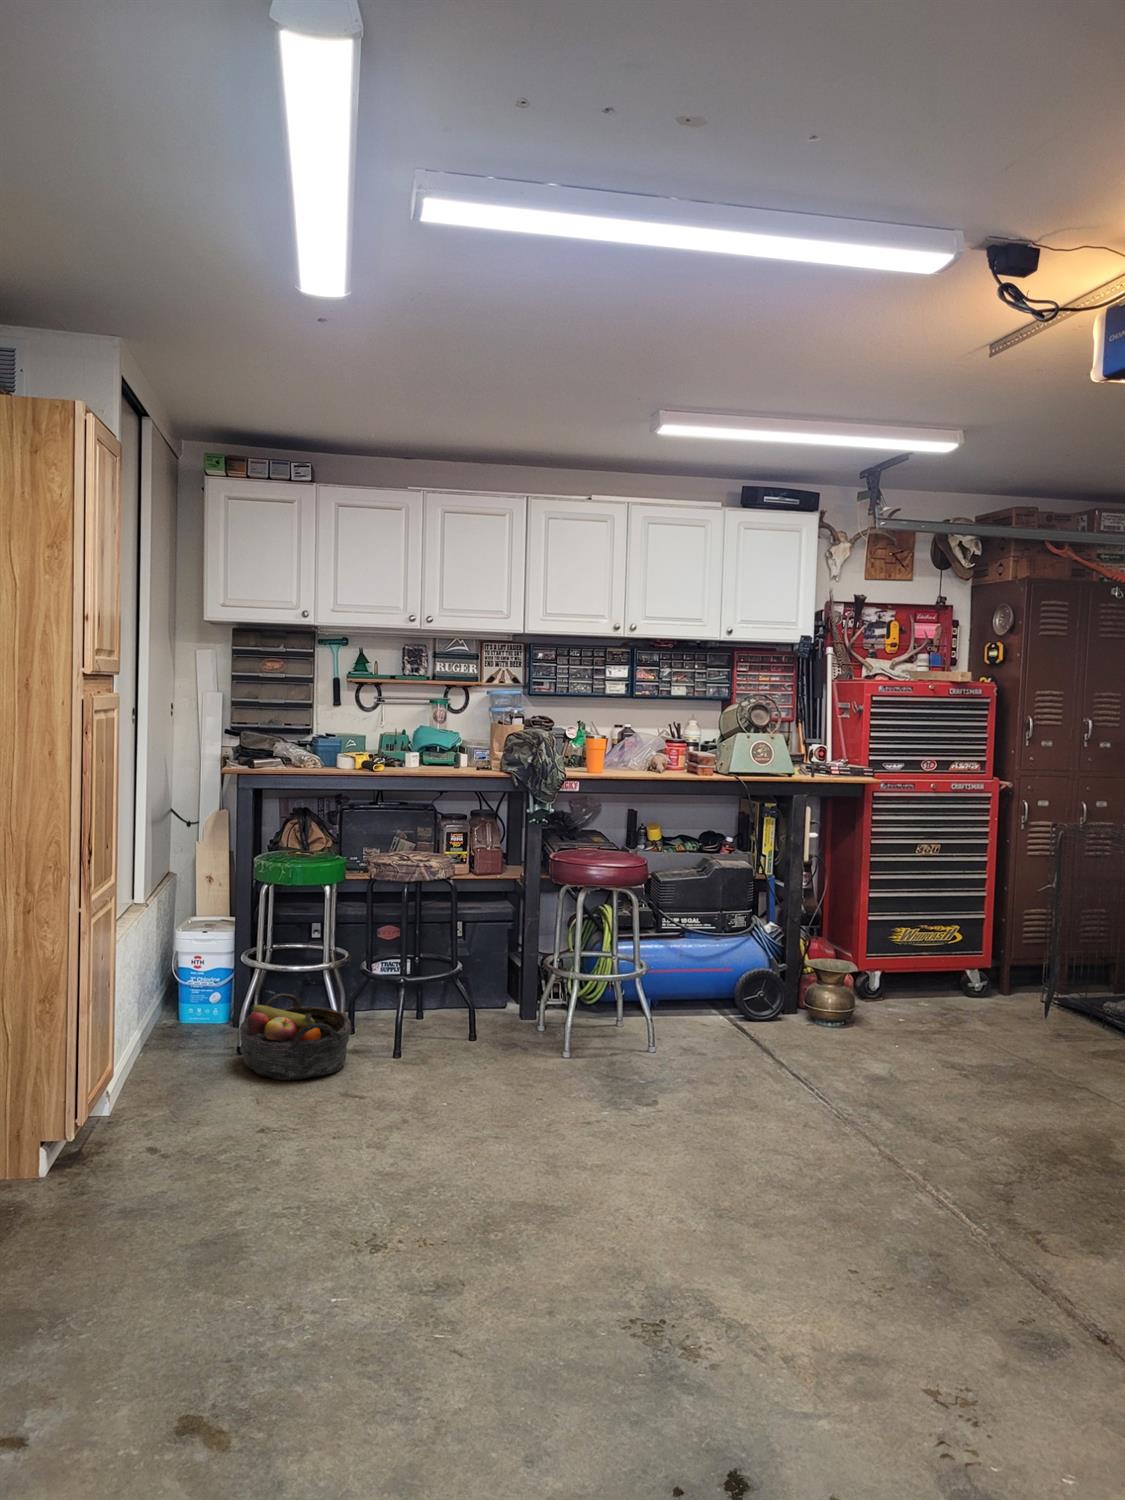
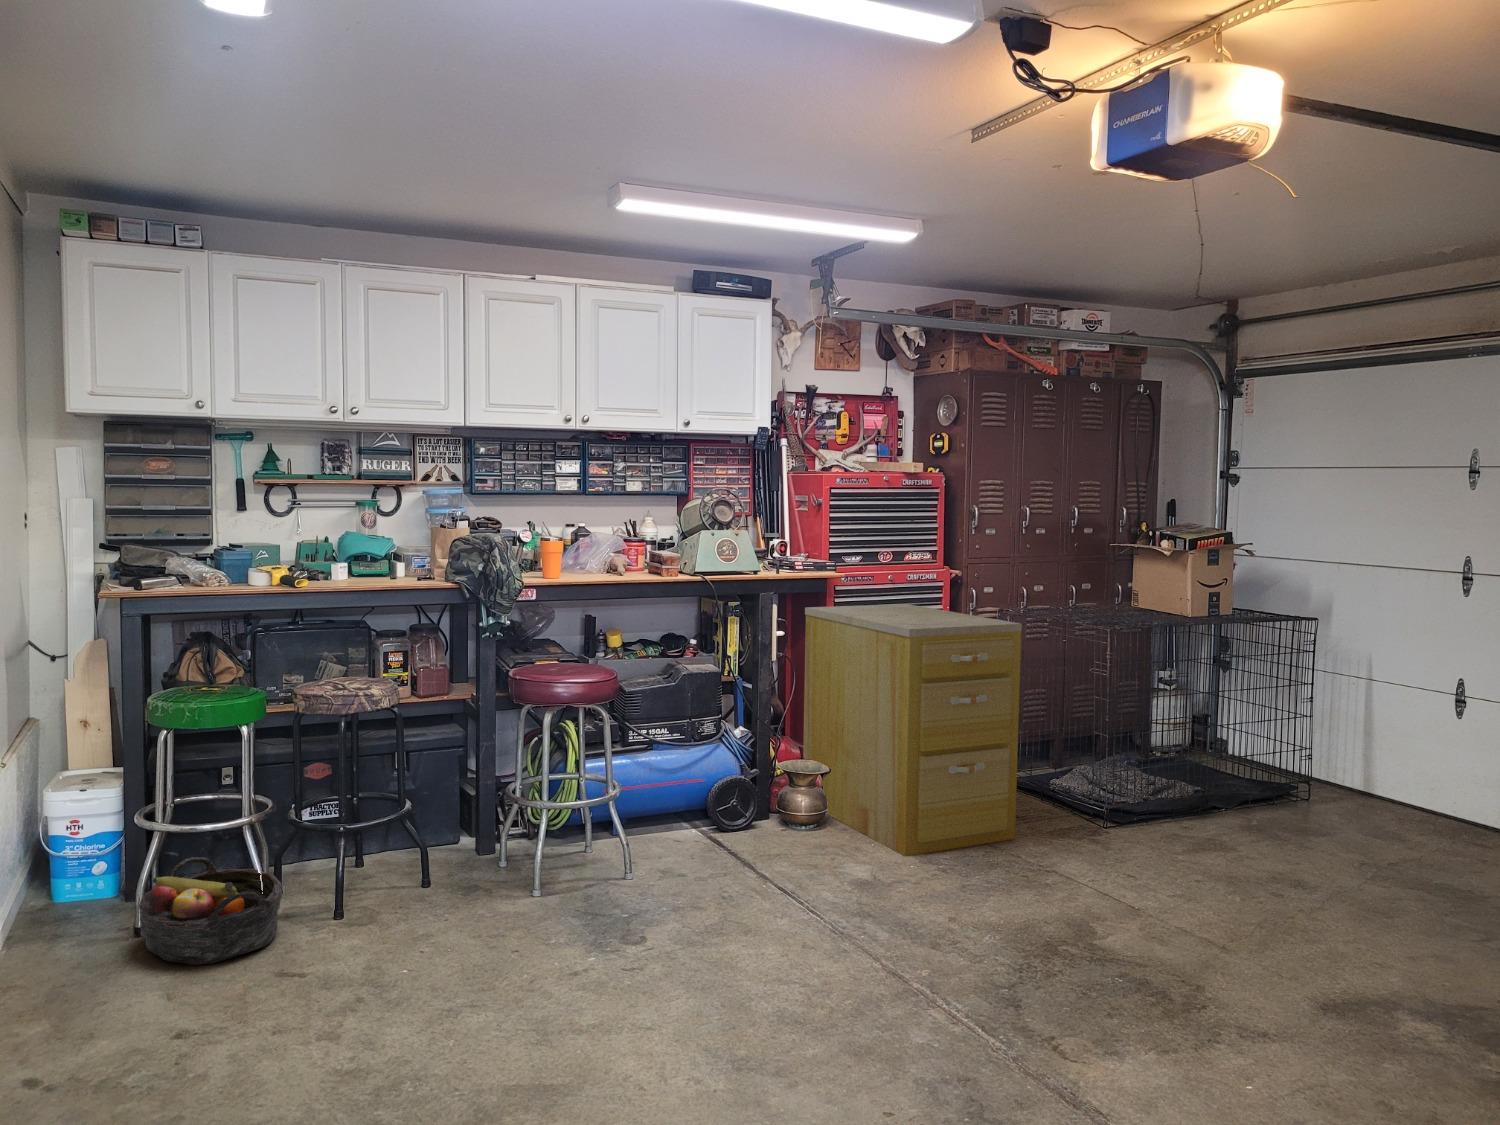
filing cabinet: none [833,811,1061,1059] -> present [803,604,1022,856]

